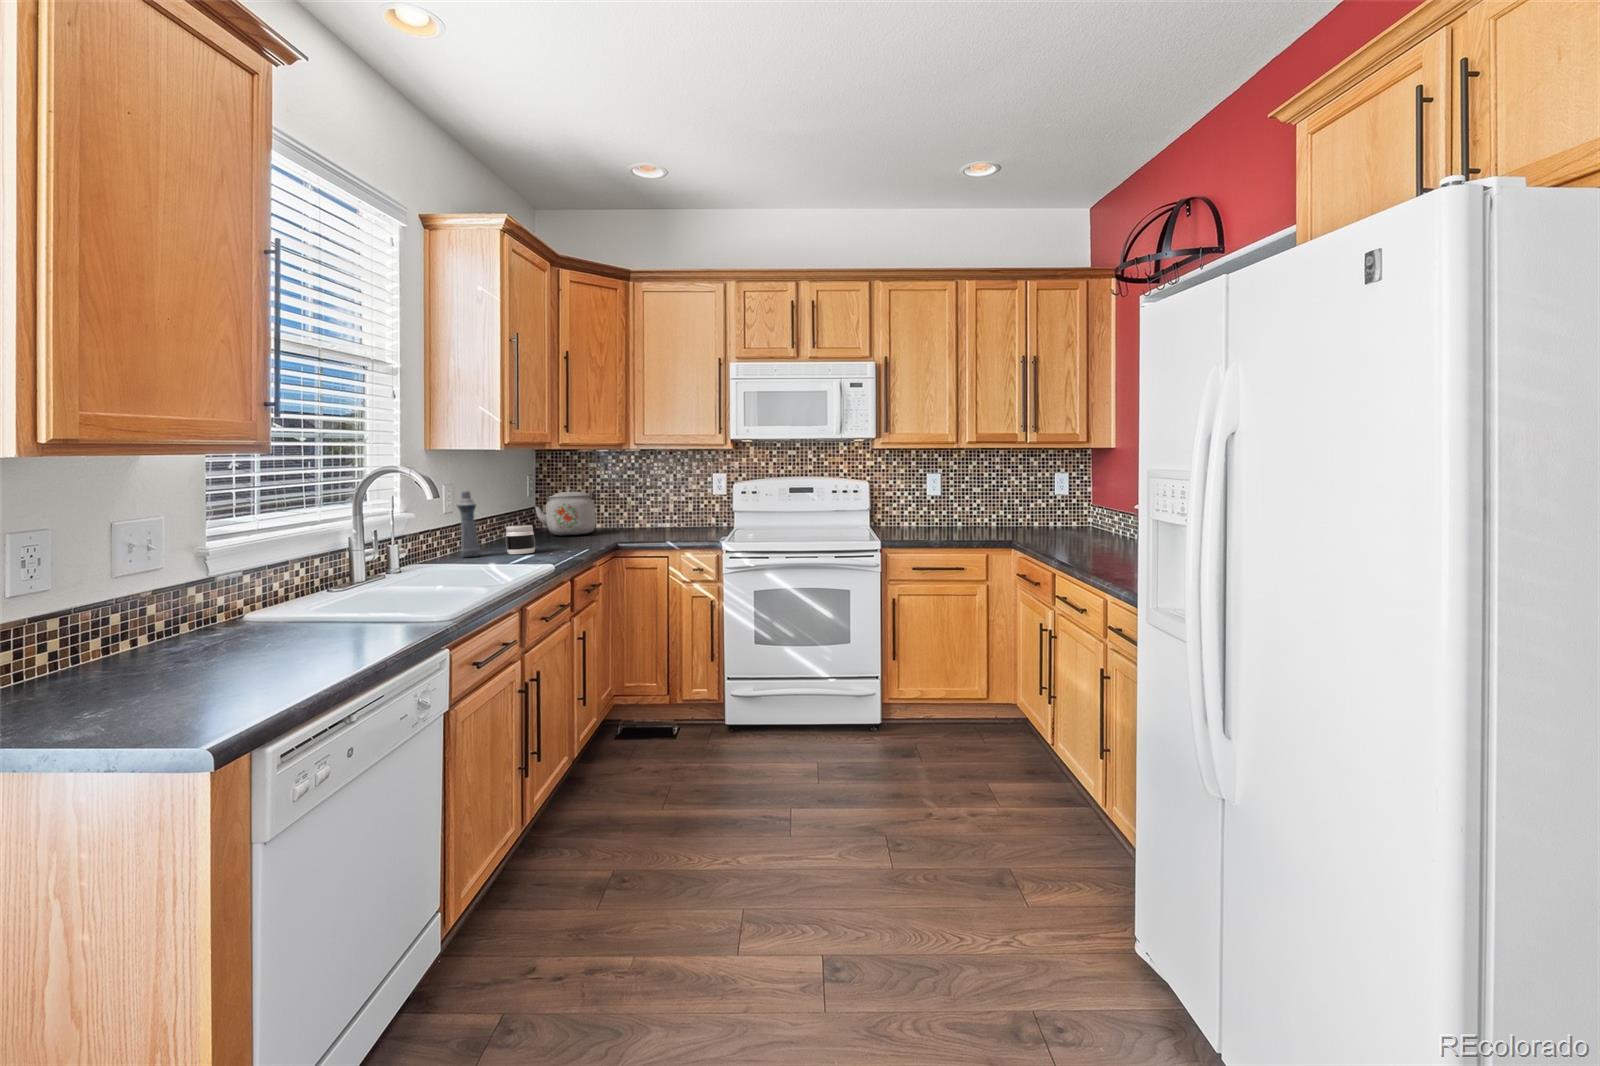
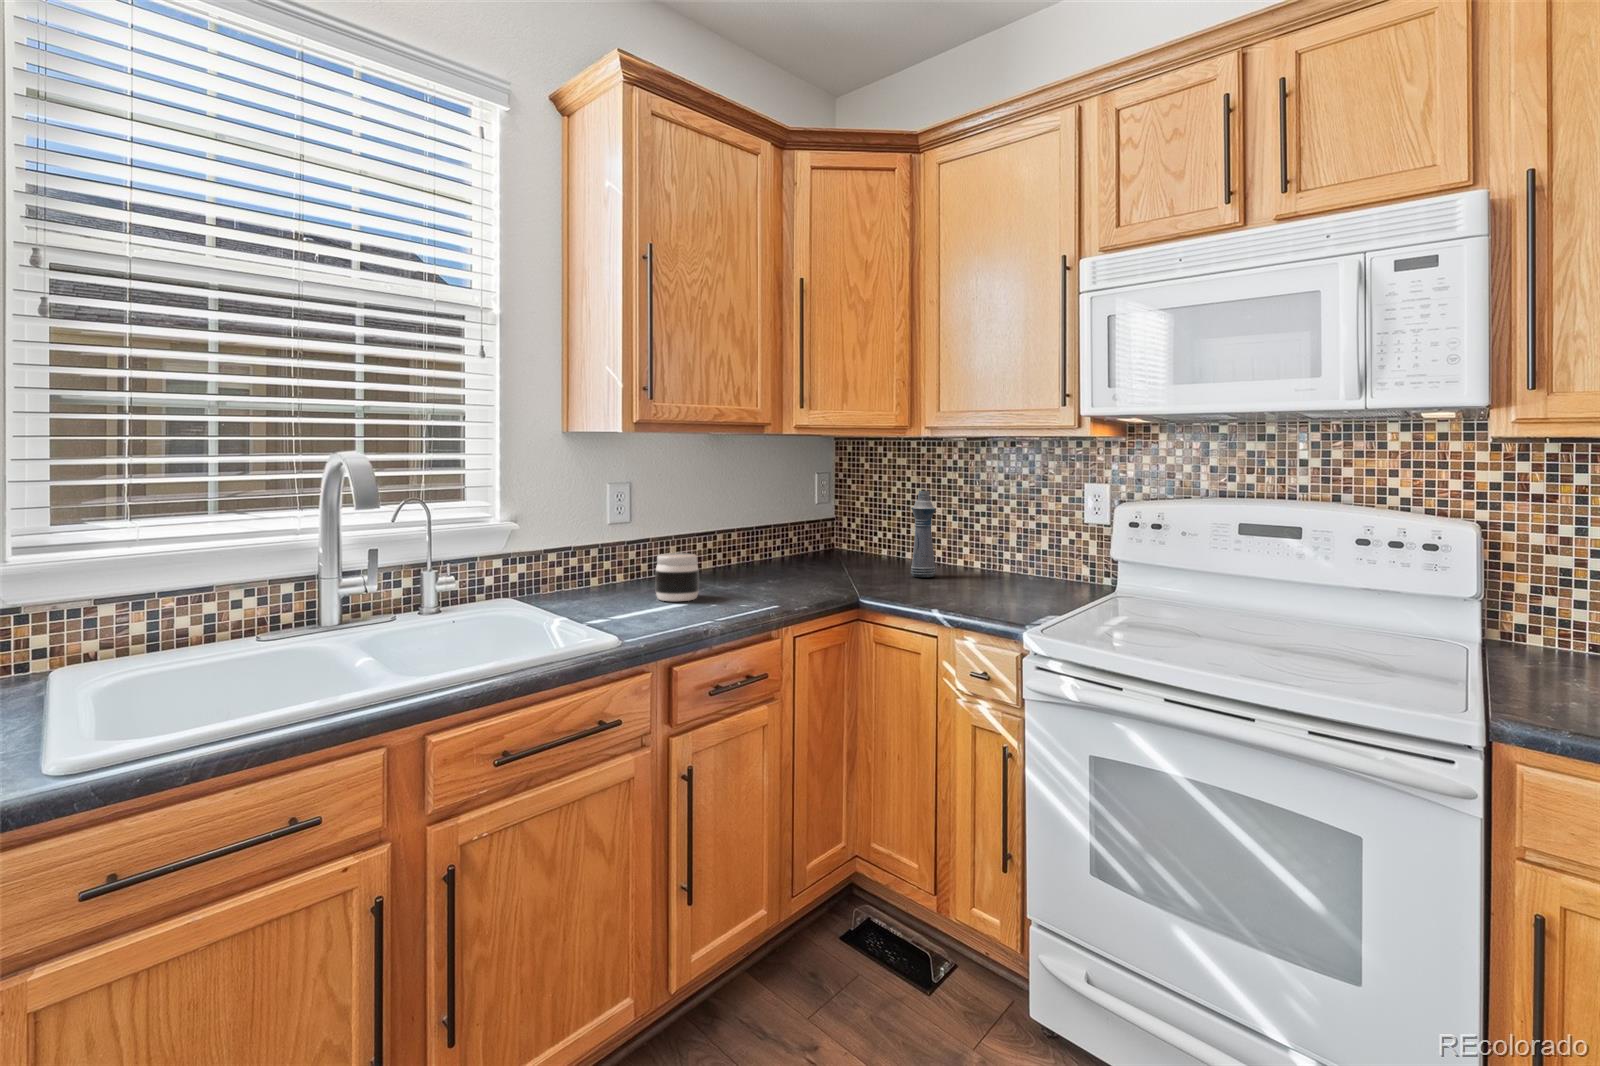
kettle: present [535,488,596,535] -> none [794,496,887,570]
bottle: present [457,491,481,557] -> present [911,491,936,577]

